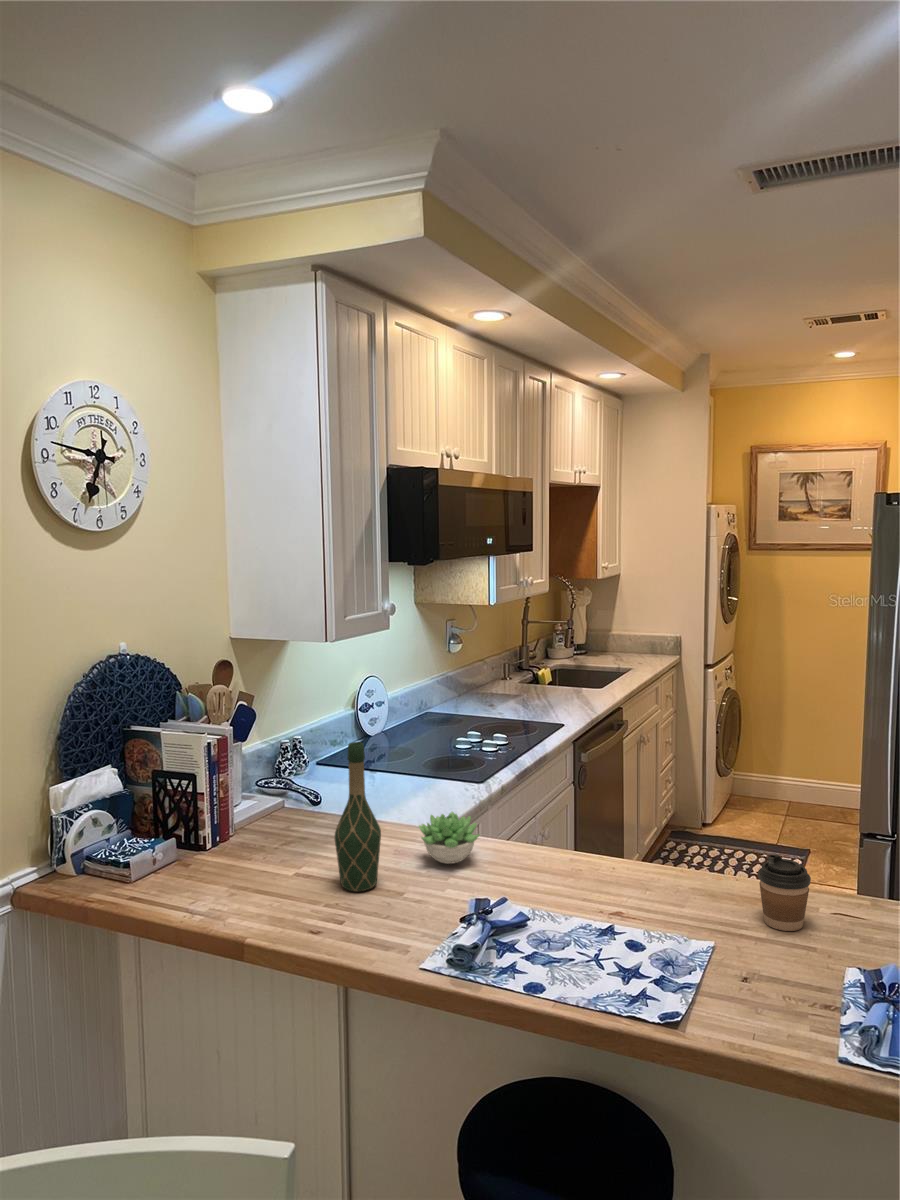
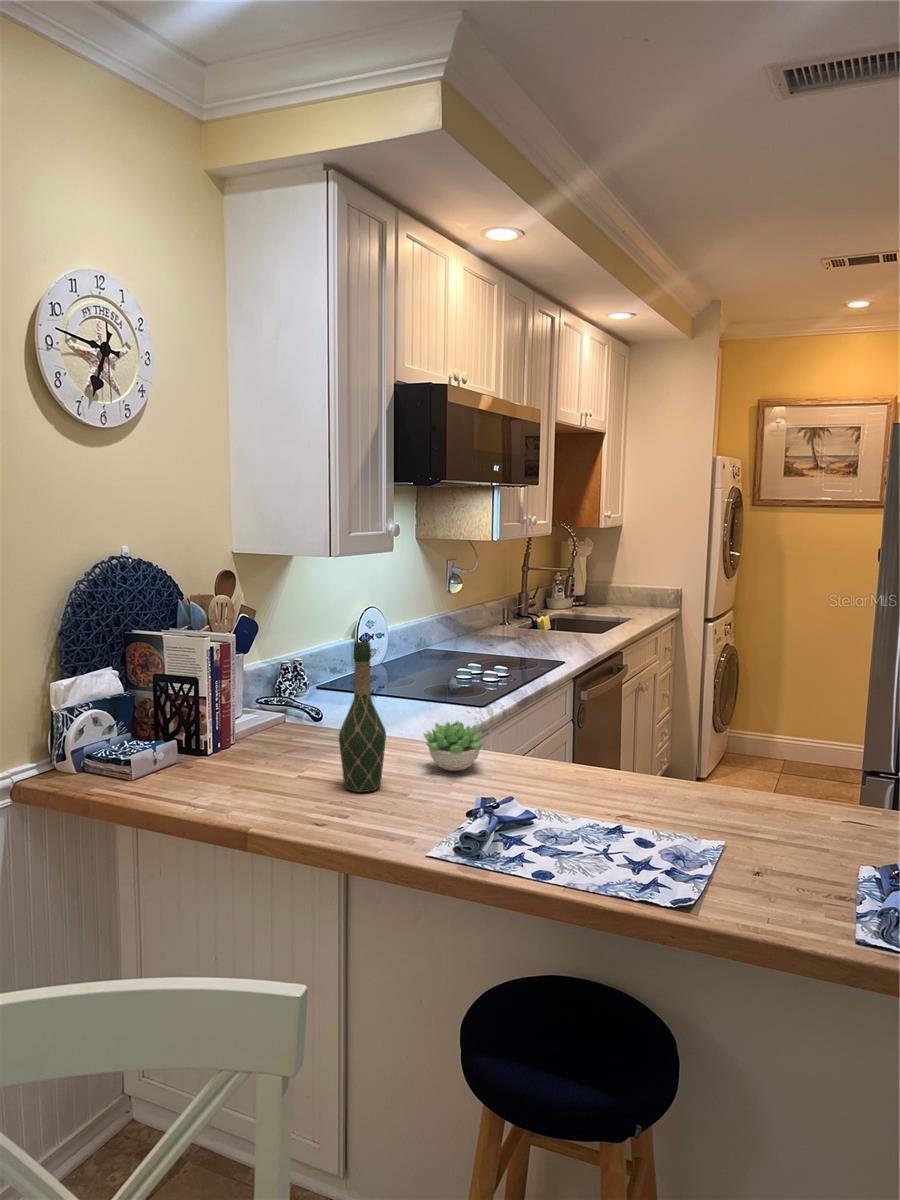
coffee cup: present [758,855,811,931] -> none [770,758,824,833]

